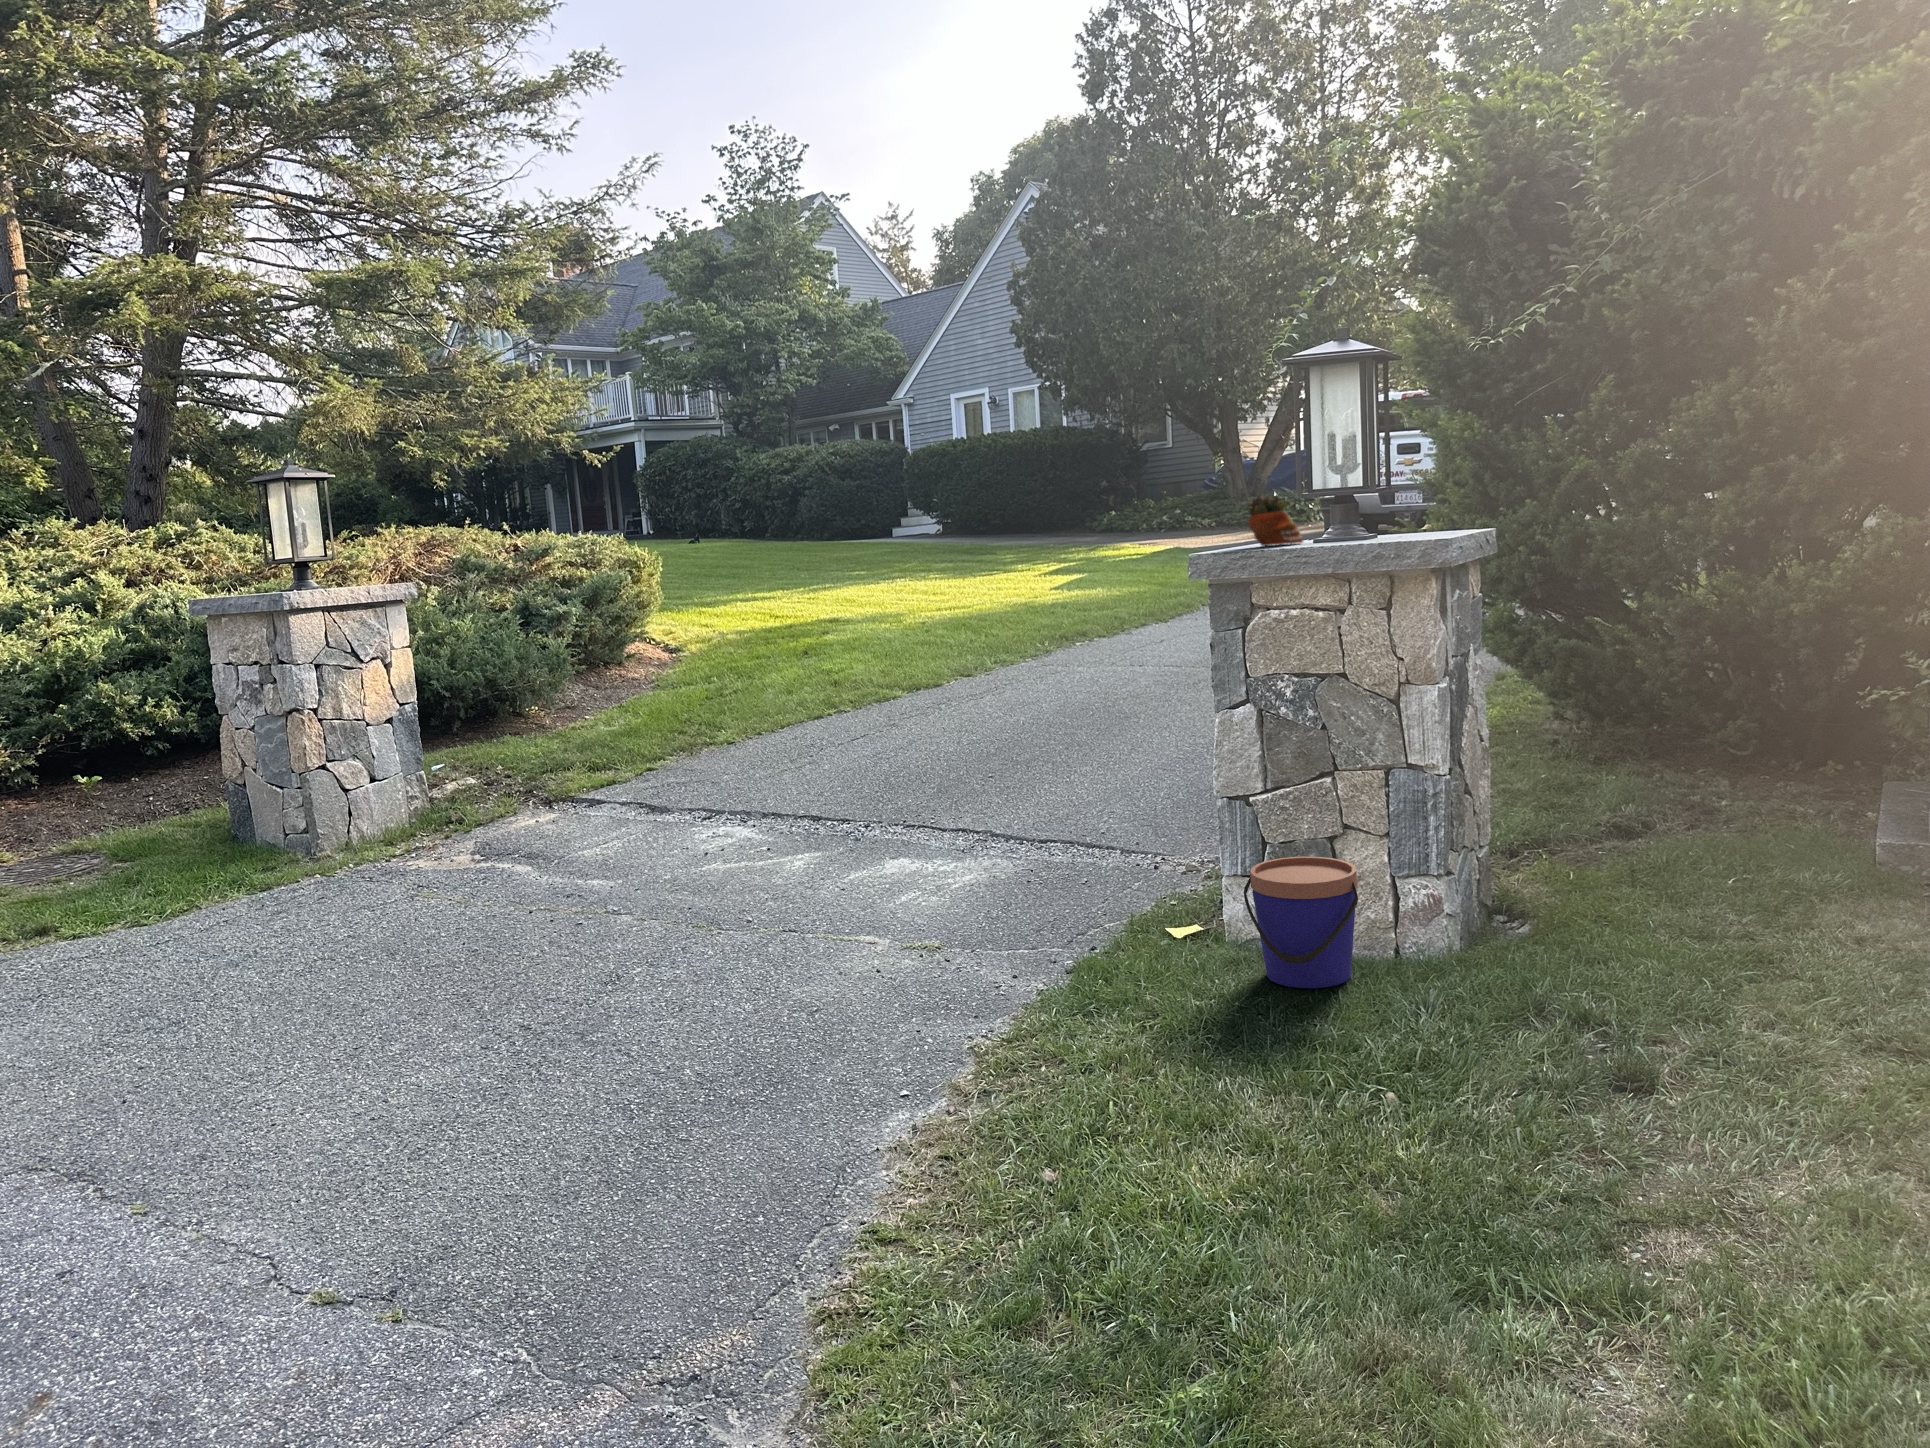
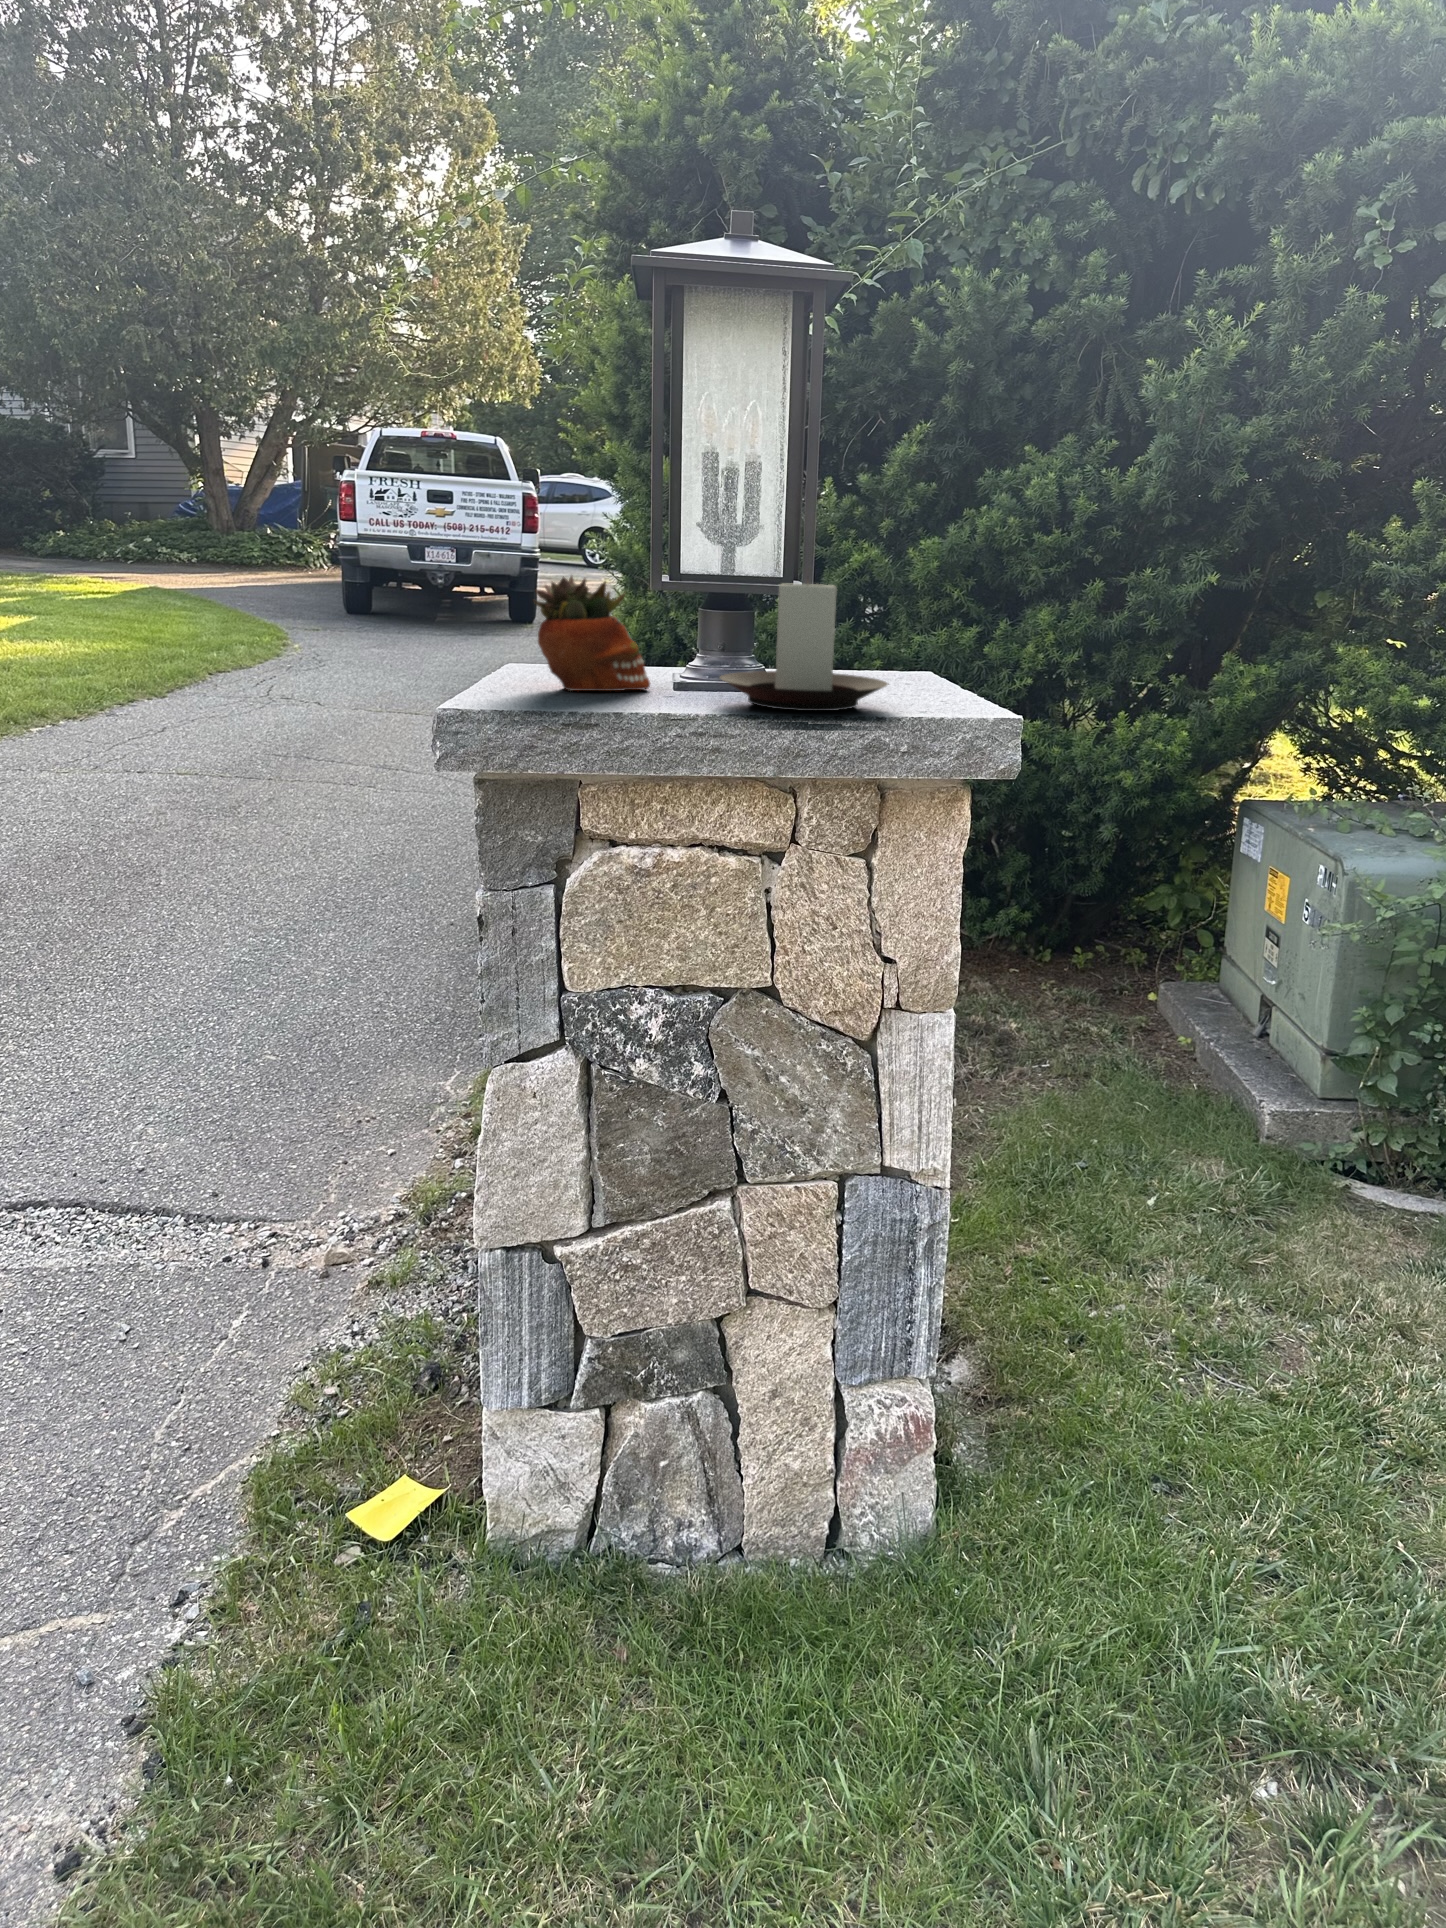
candle holder: none [1317,482,1399,543] -> present [720,583,888,711]
bucket: present [1244,857,1358,988] -> none [586,1369,834,1701]

